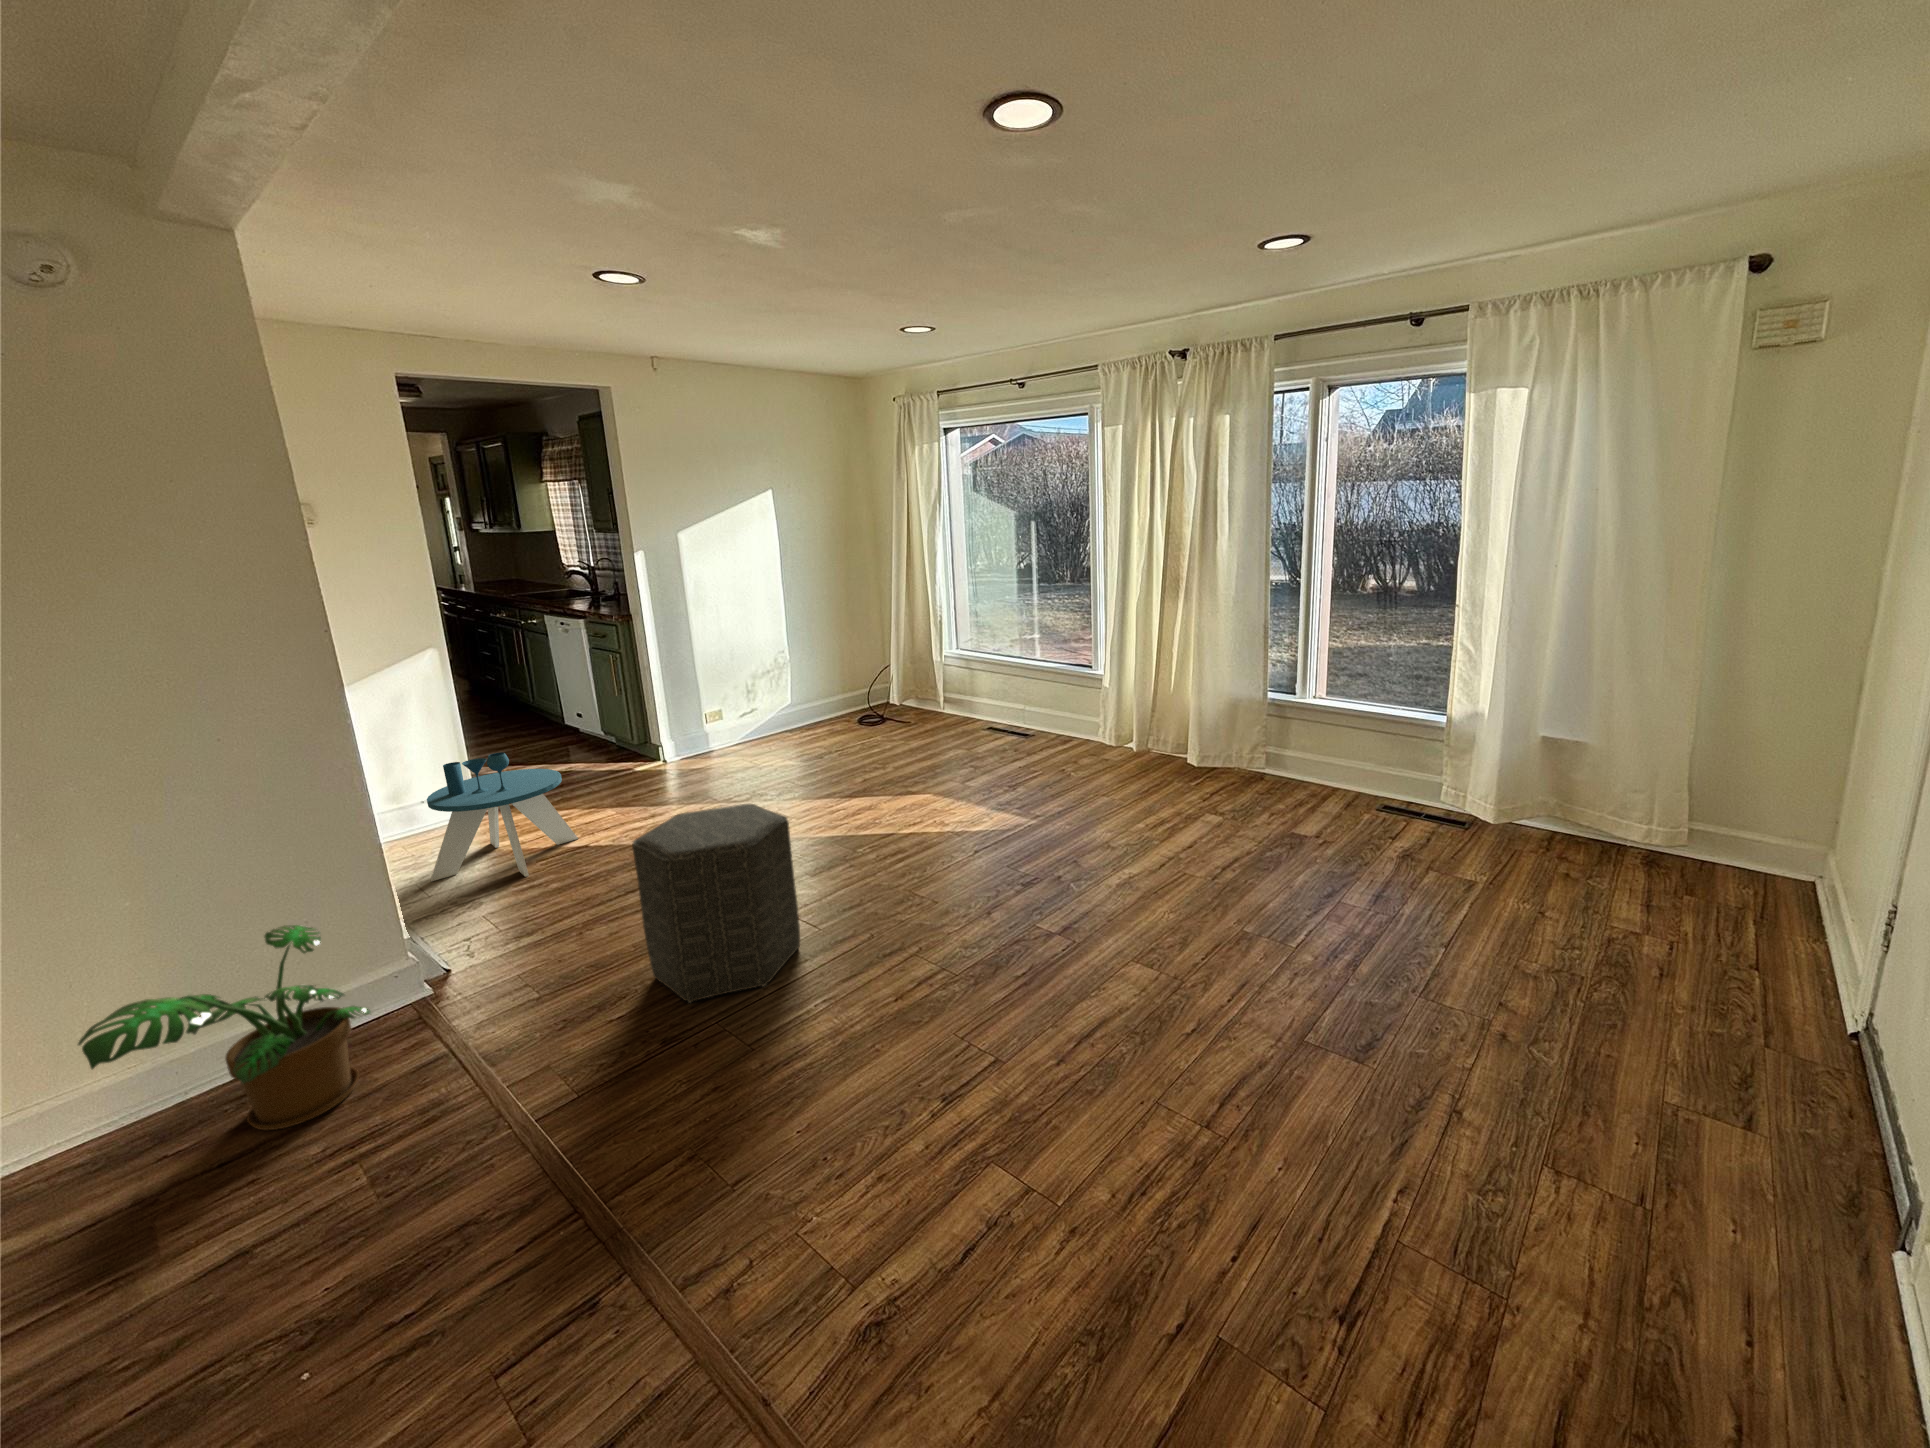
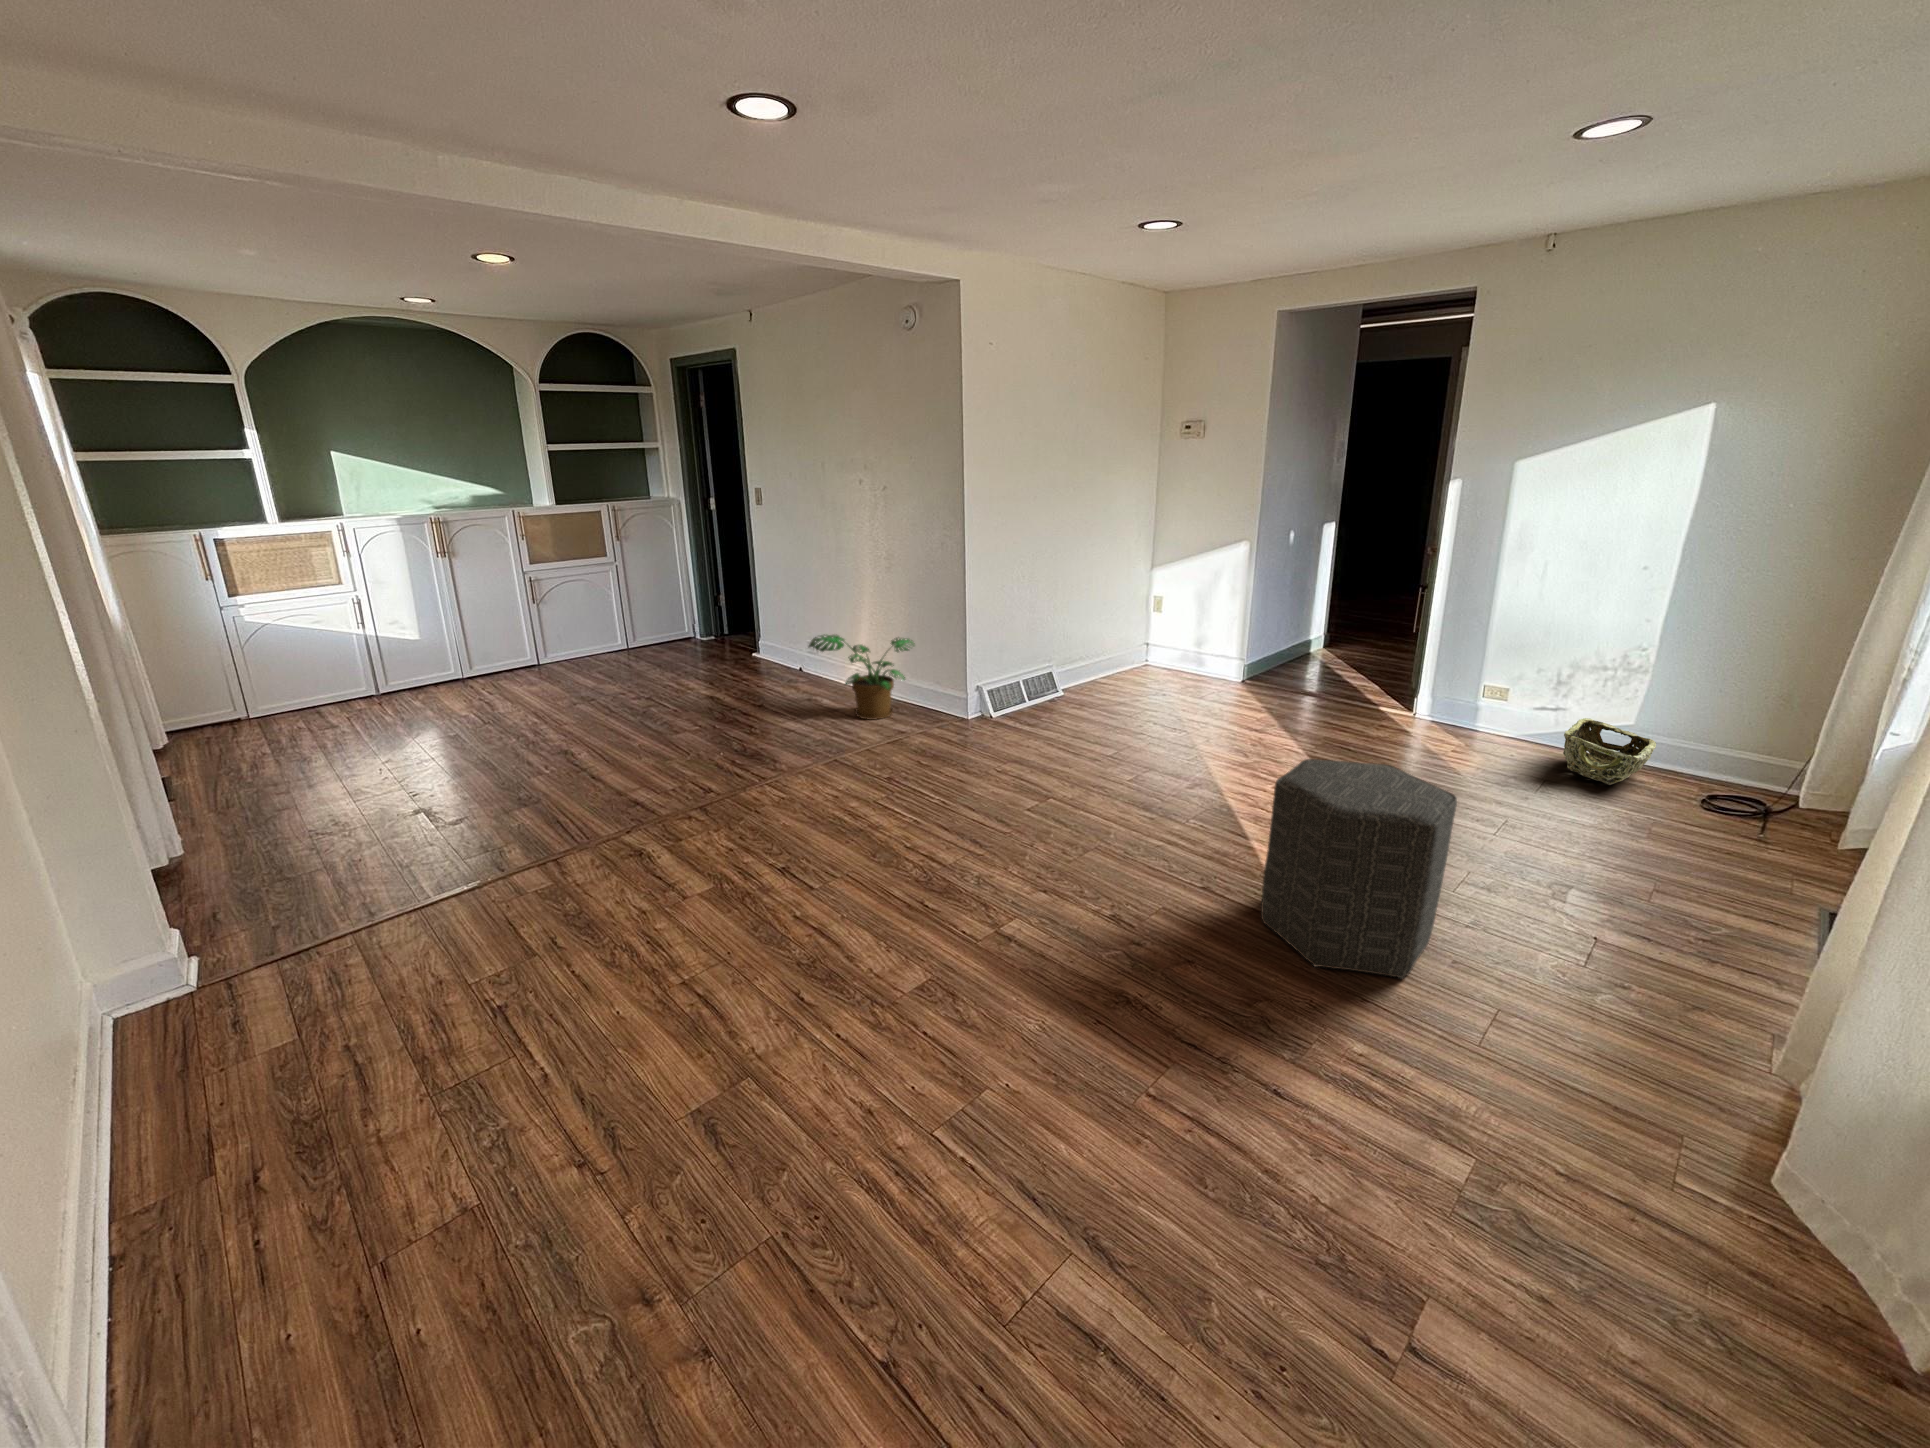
woven basket: none [828,710,888,741] -> present [1563,718,1656,785]
side table: present [427,752,578,881] -> none [1096,607,1183,700]
ottoman: present [632,804,800,1003] -> present [1261,759,1457,978]

